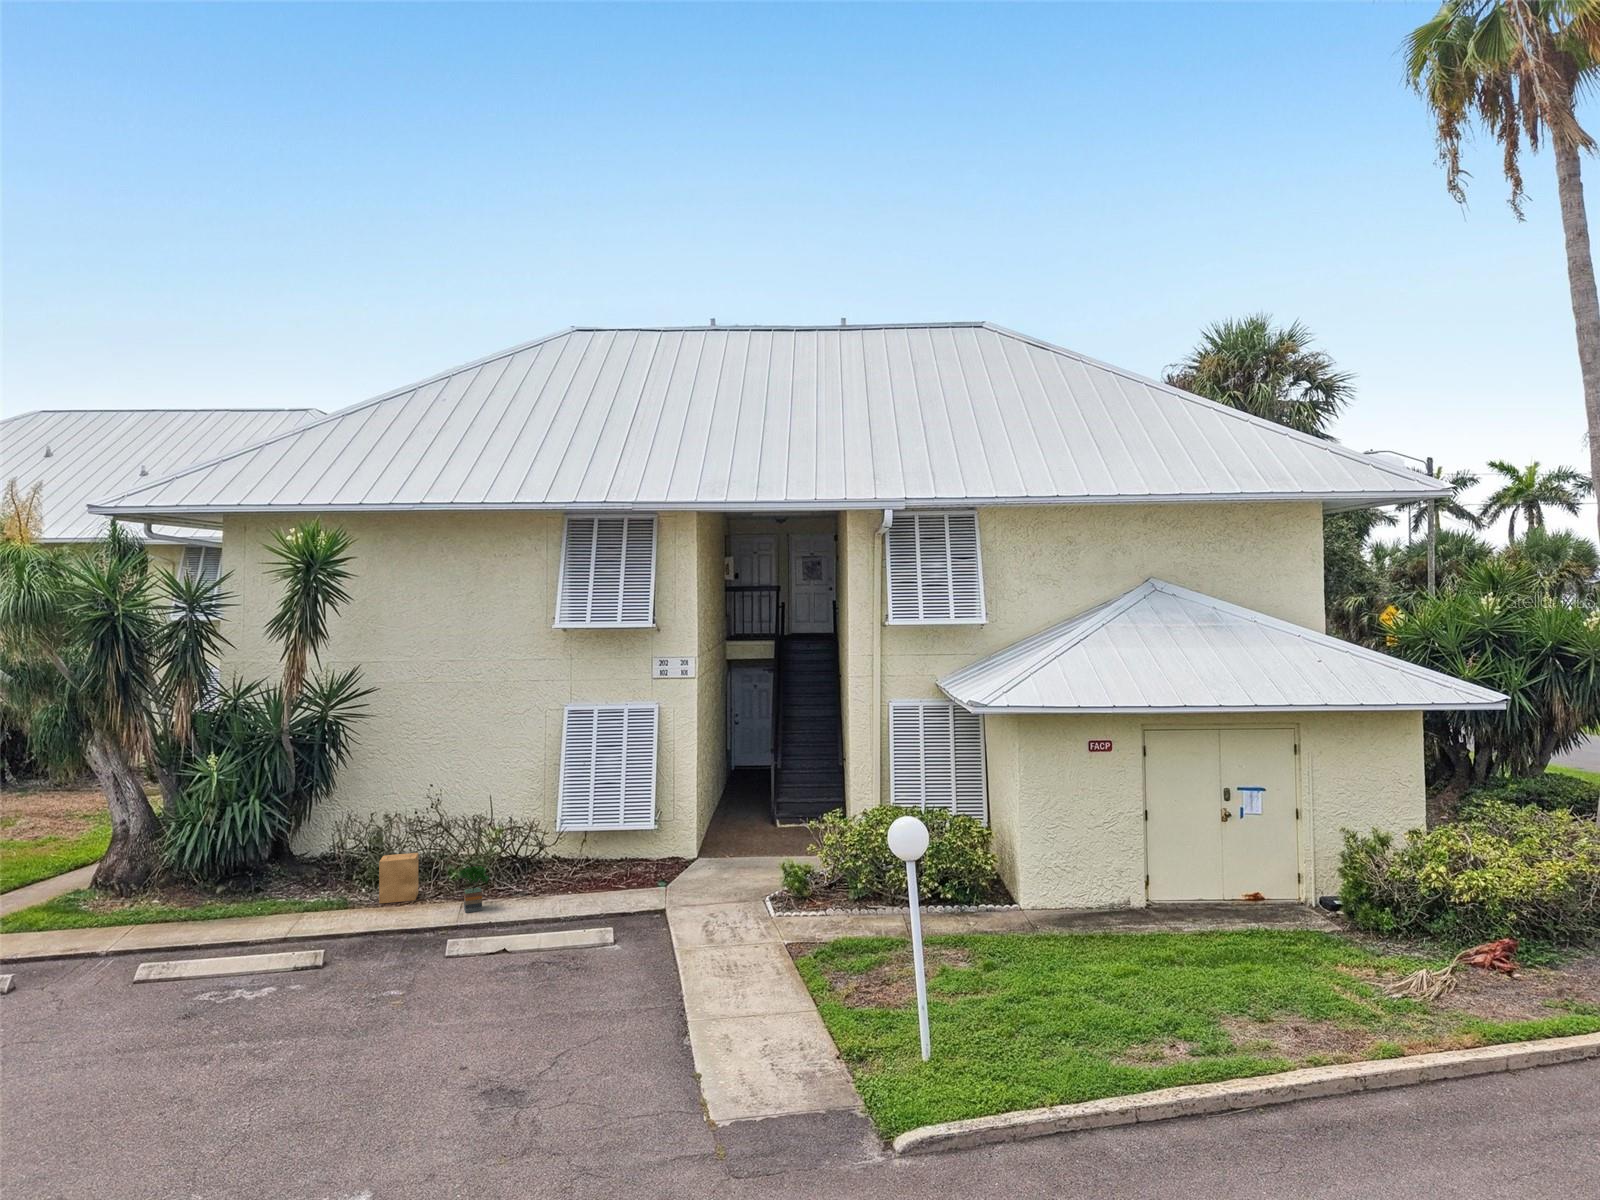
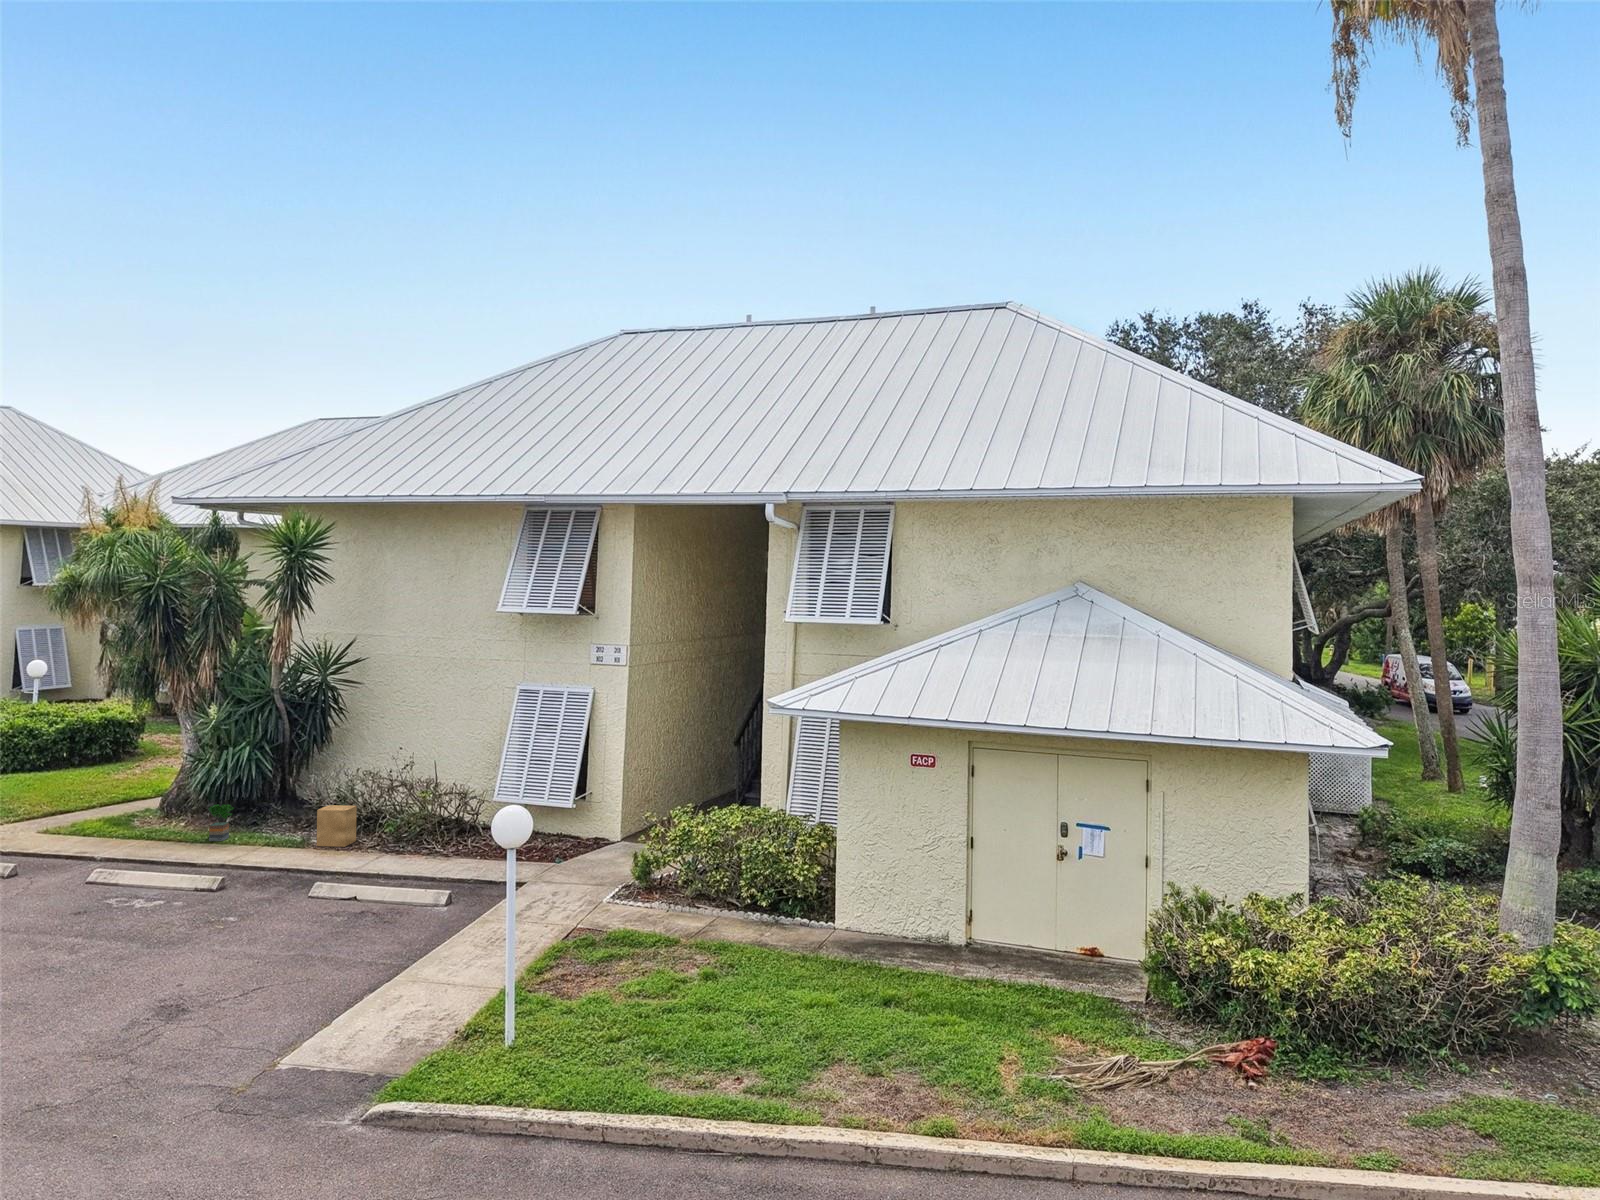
potted tree: present [459,866,489,913] -> present [209,804,234,841]

